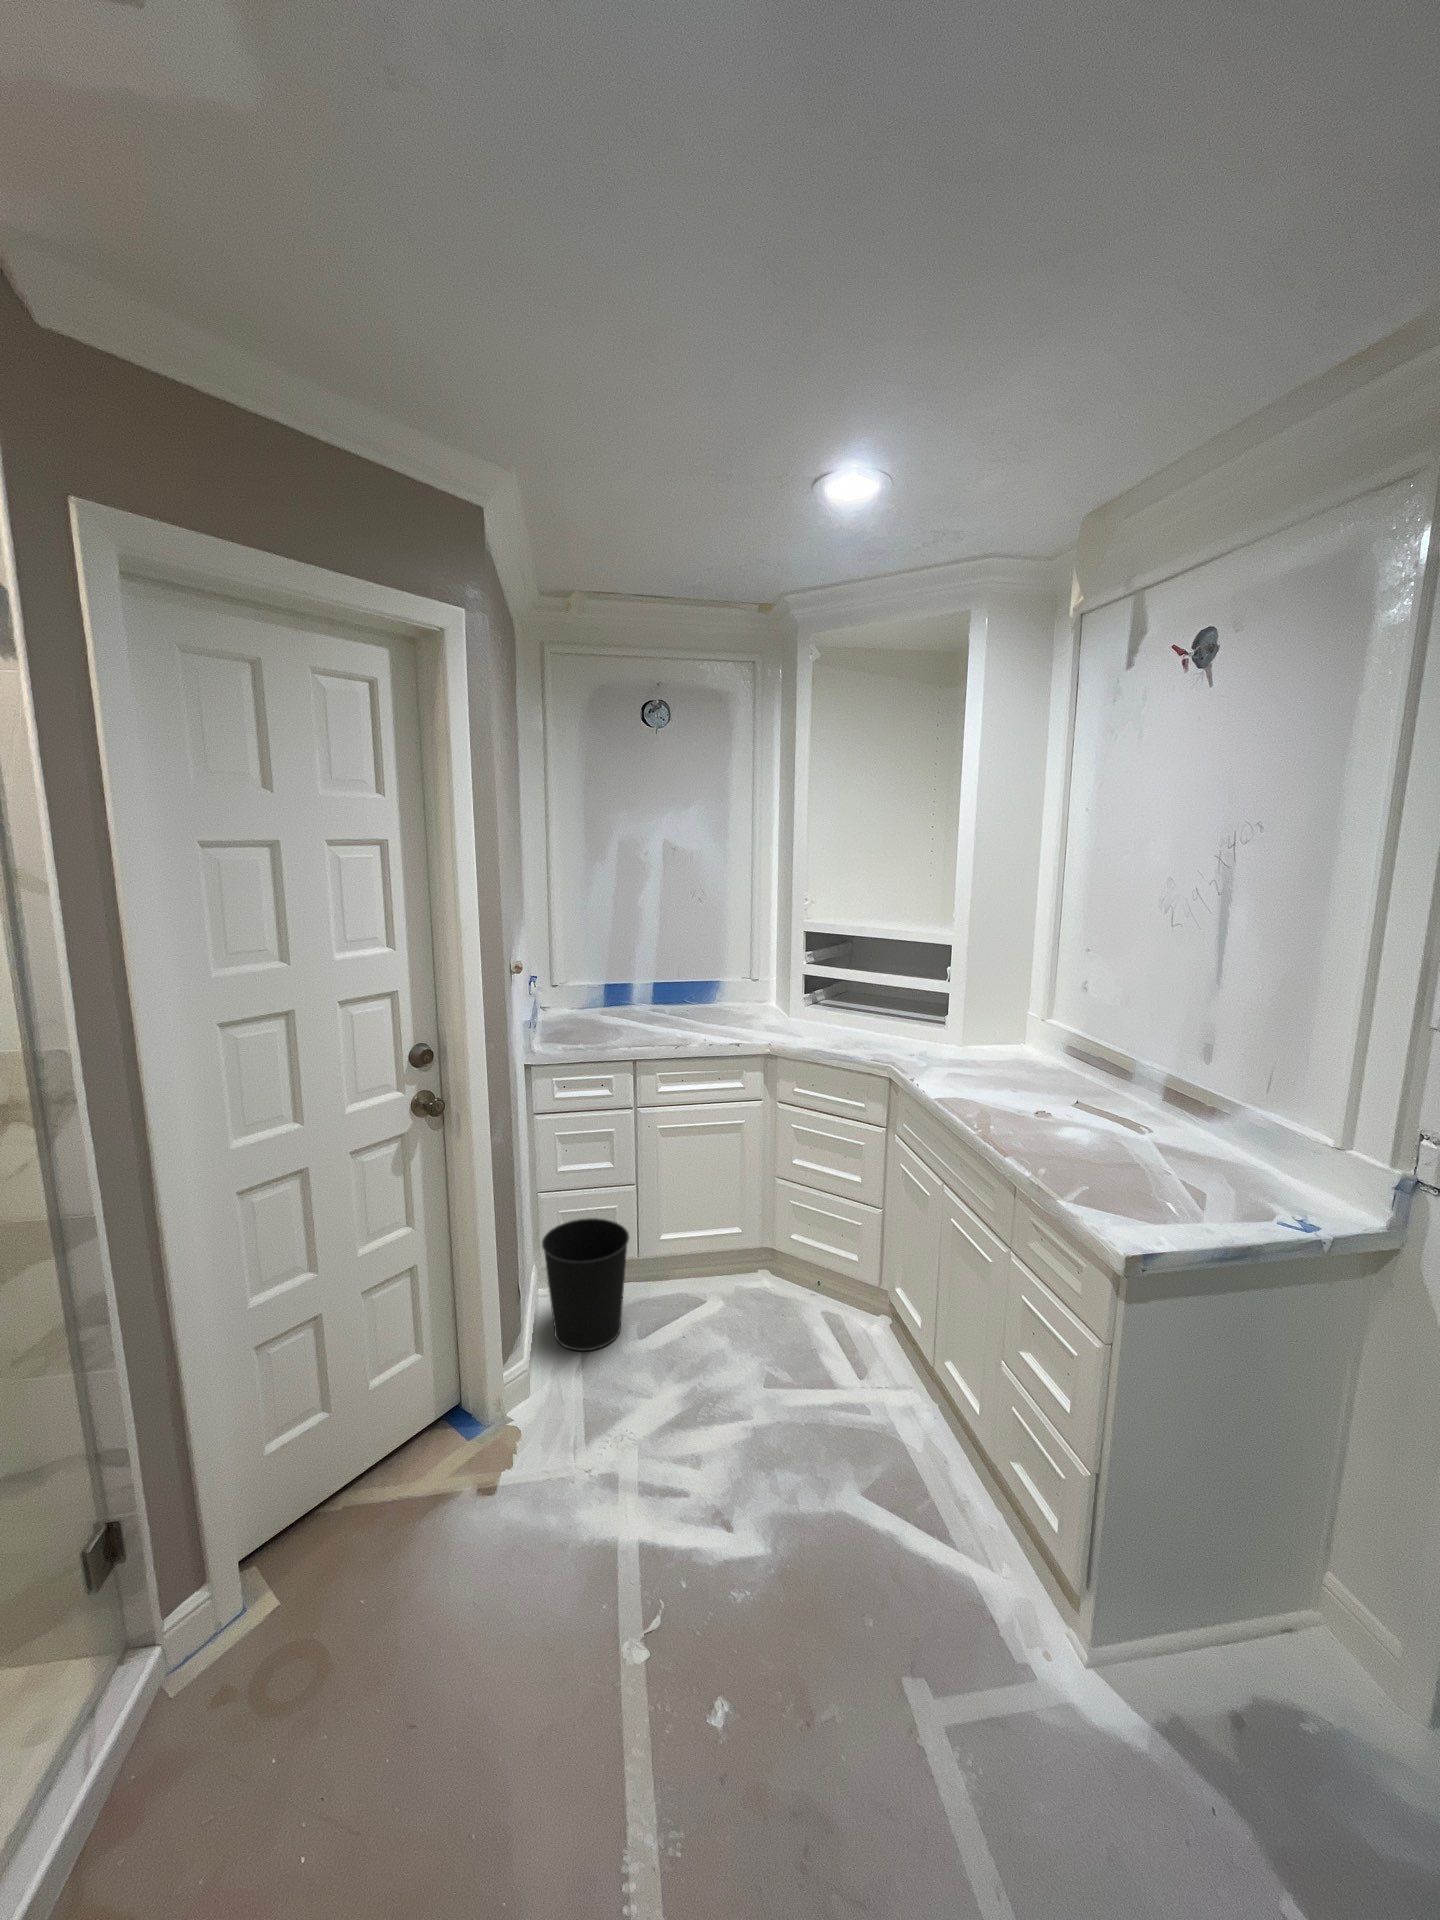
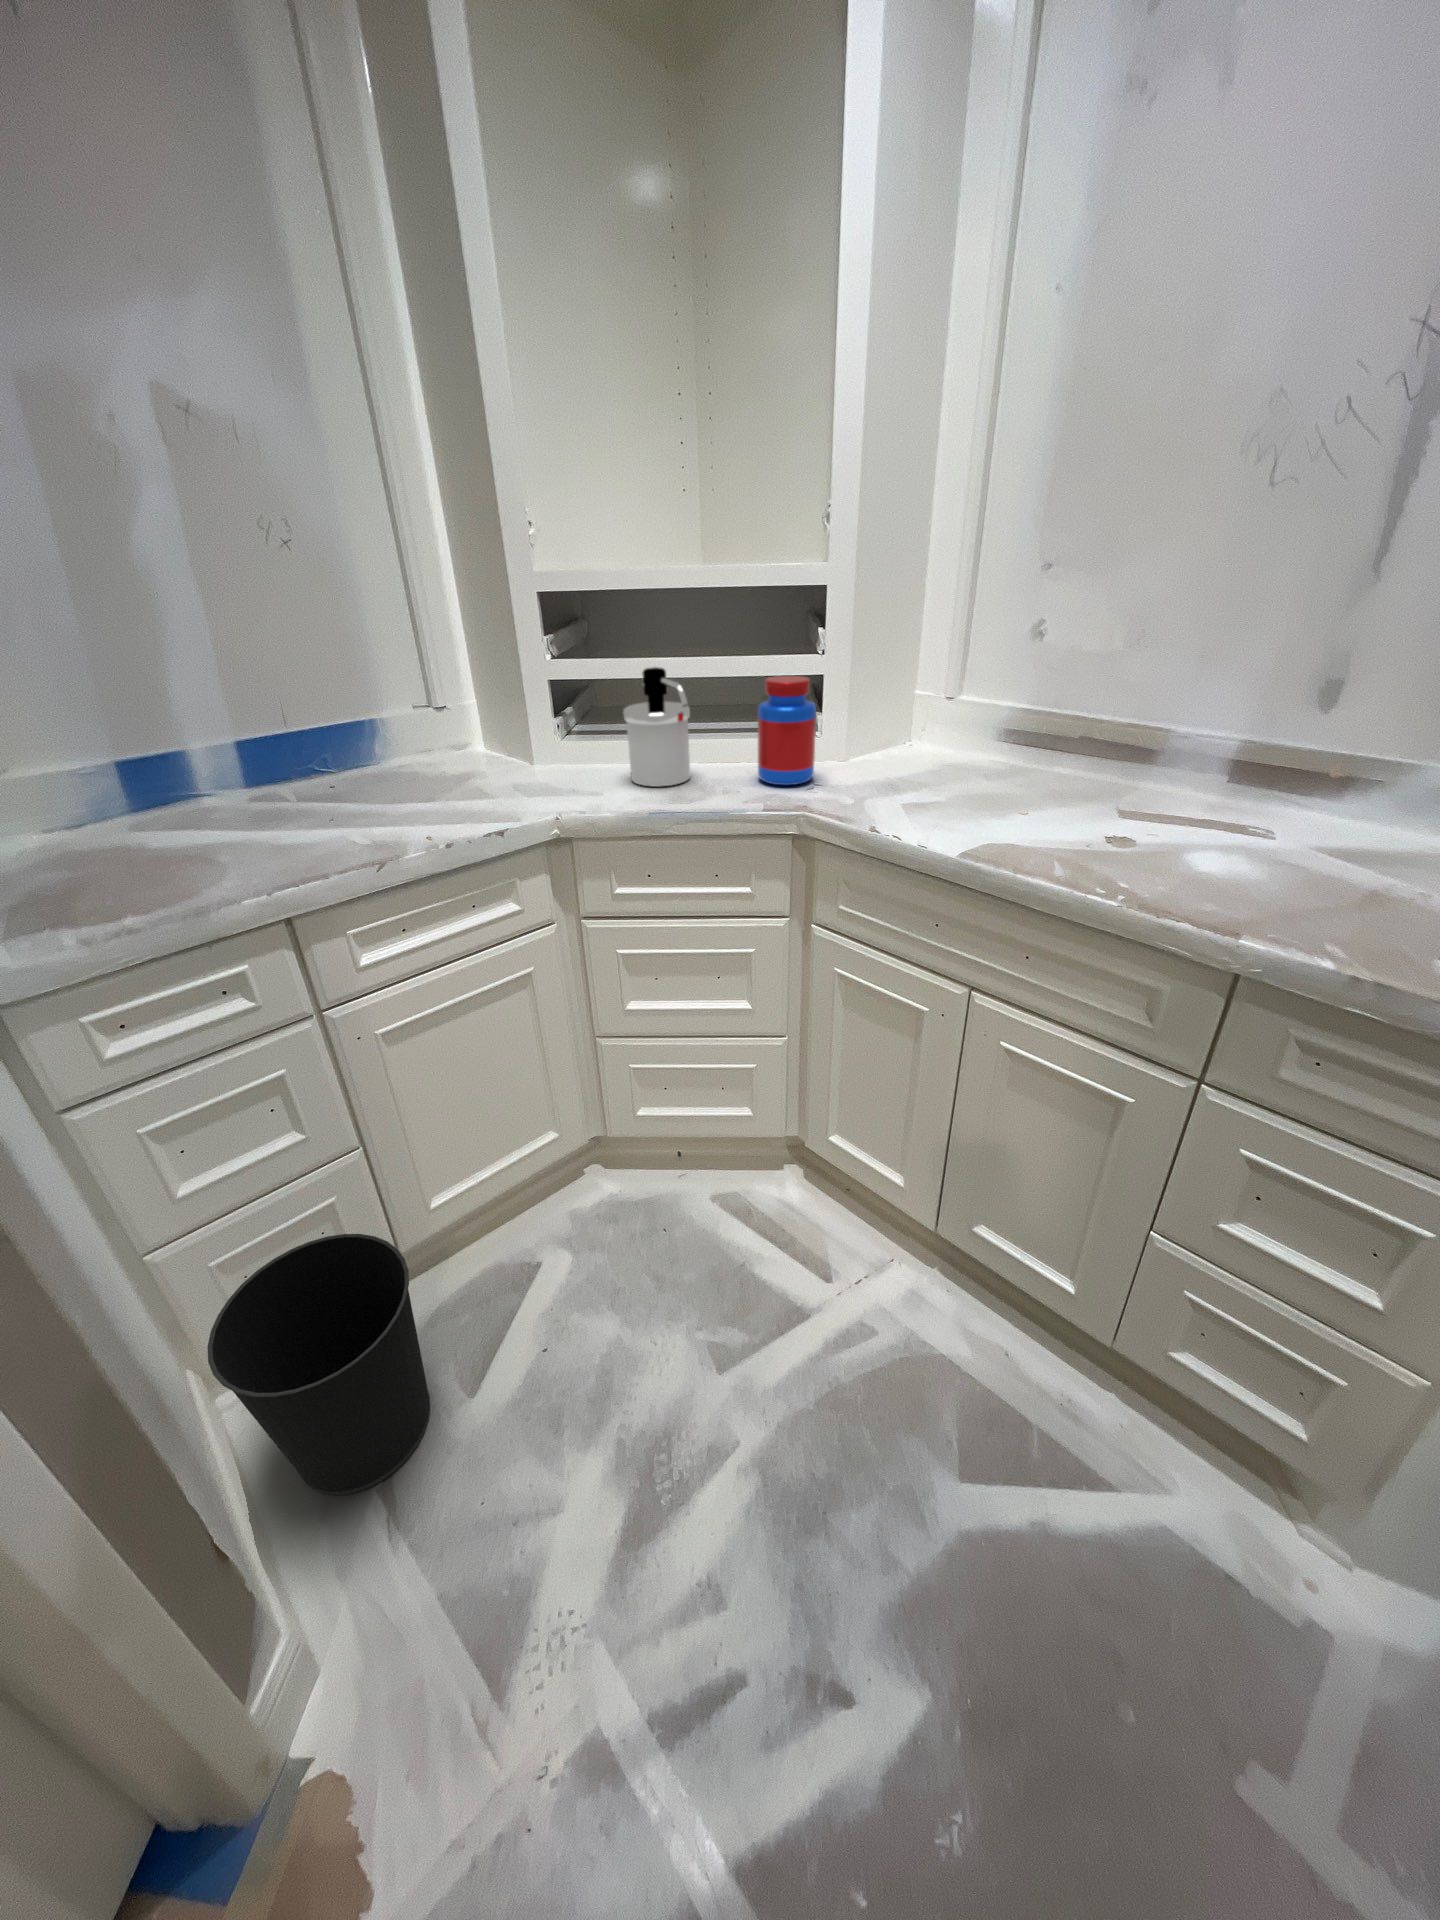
soap dispenser: none [825,976,862,1040] -> present [623,667,690,787]
jar: none [892,990,928,1052] -> present [758,676,816,785]

